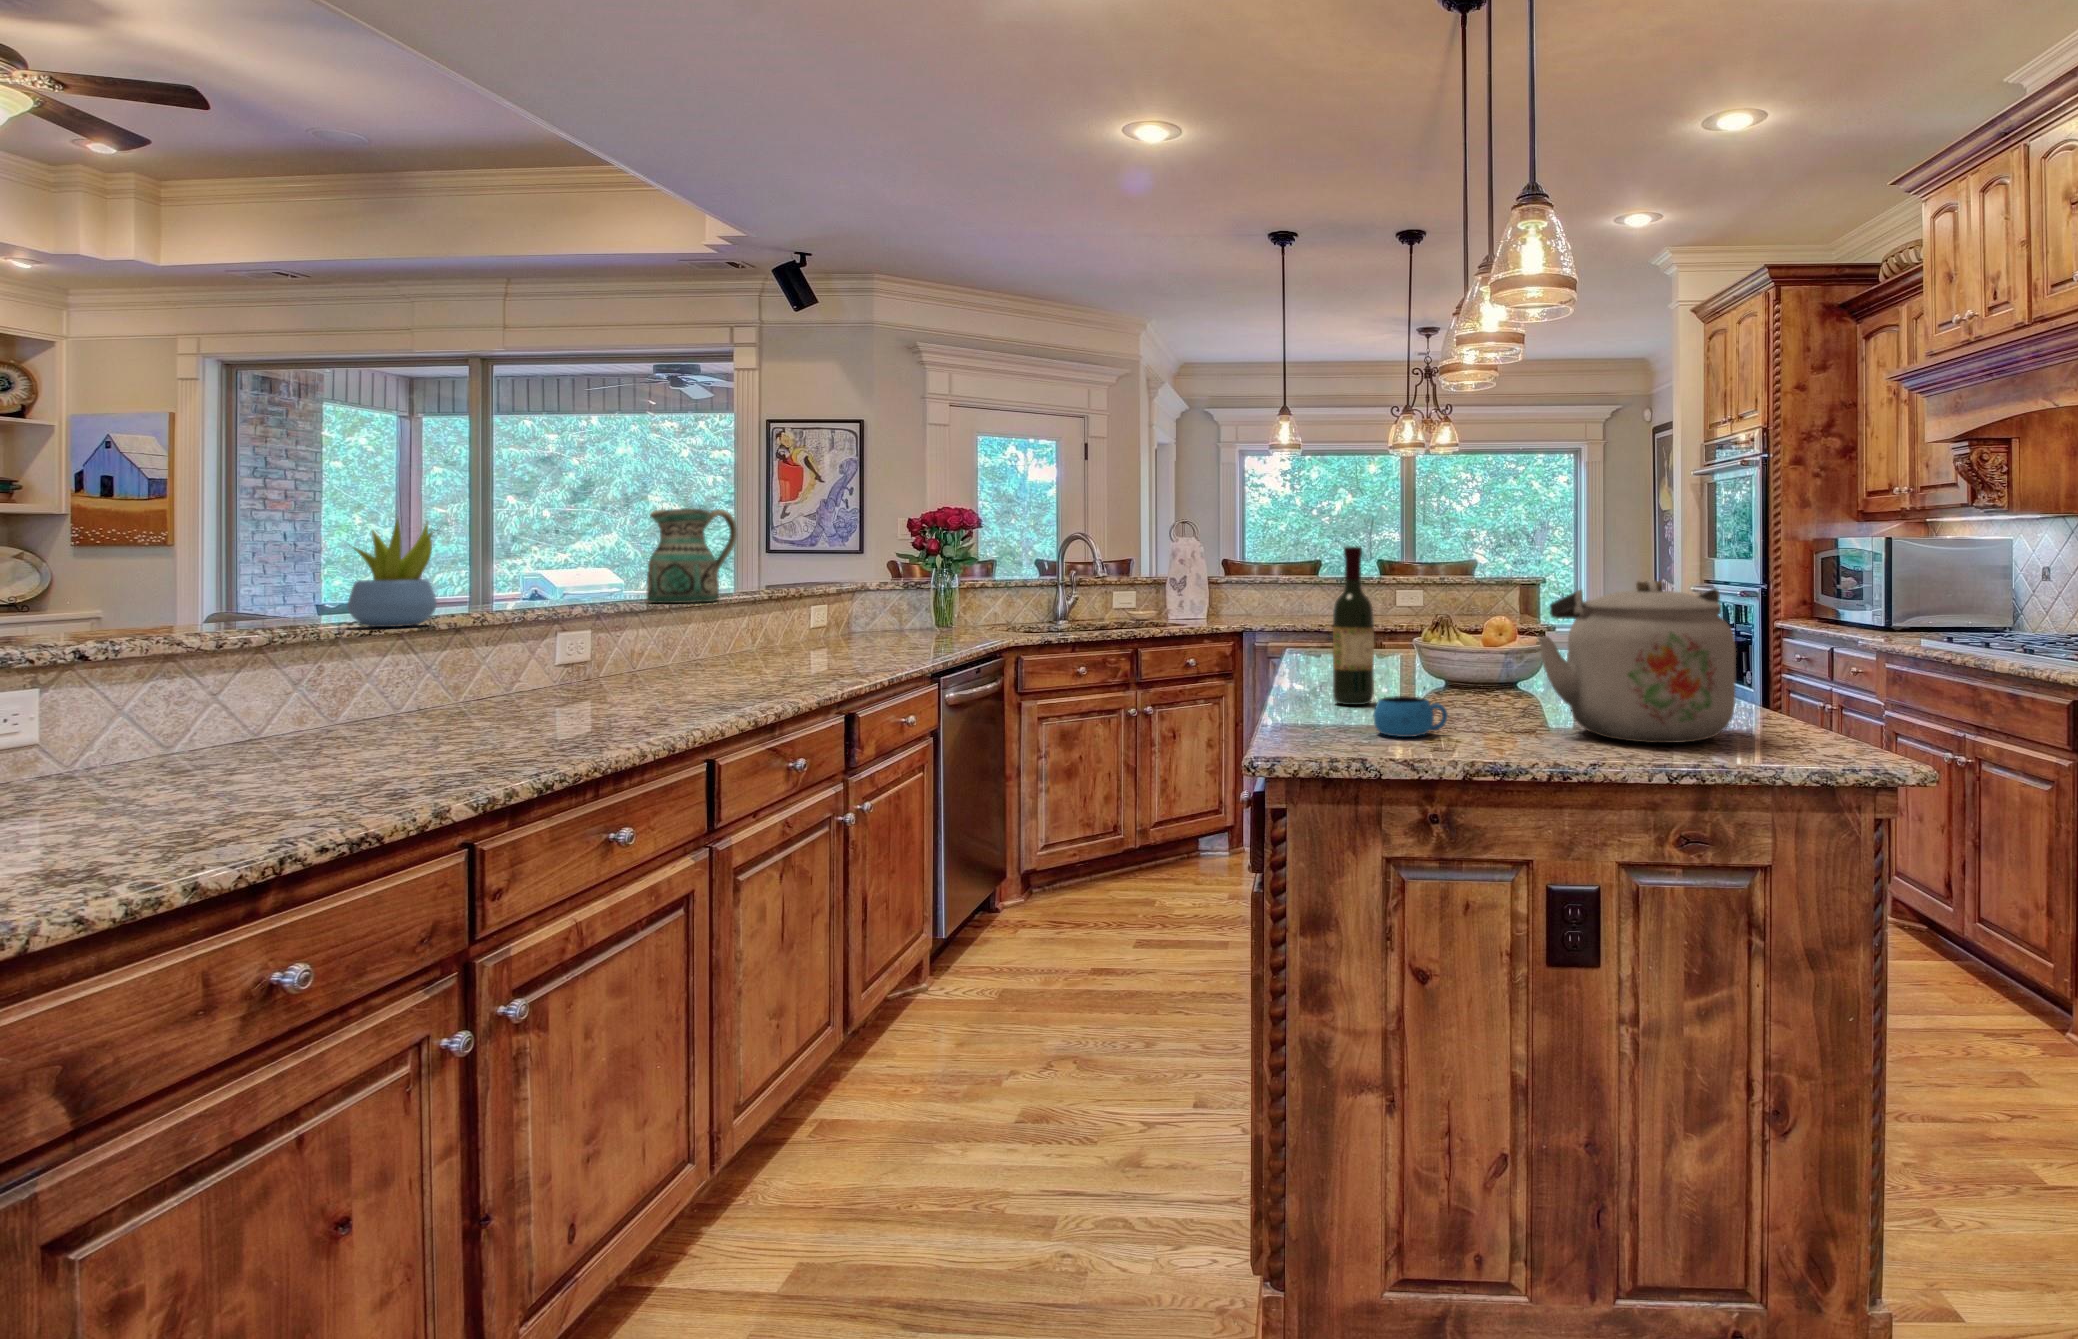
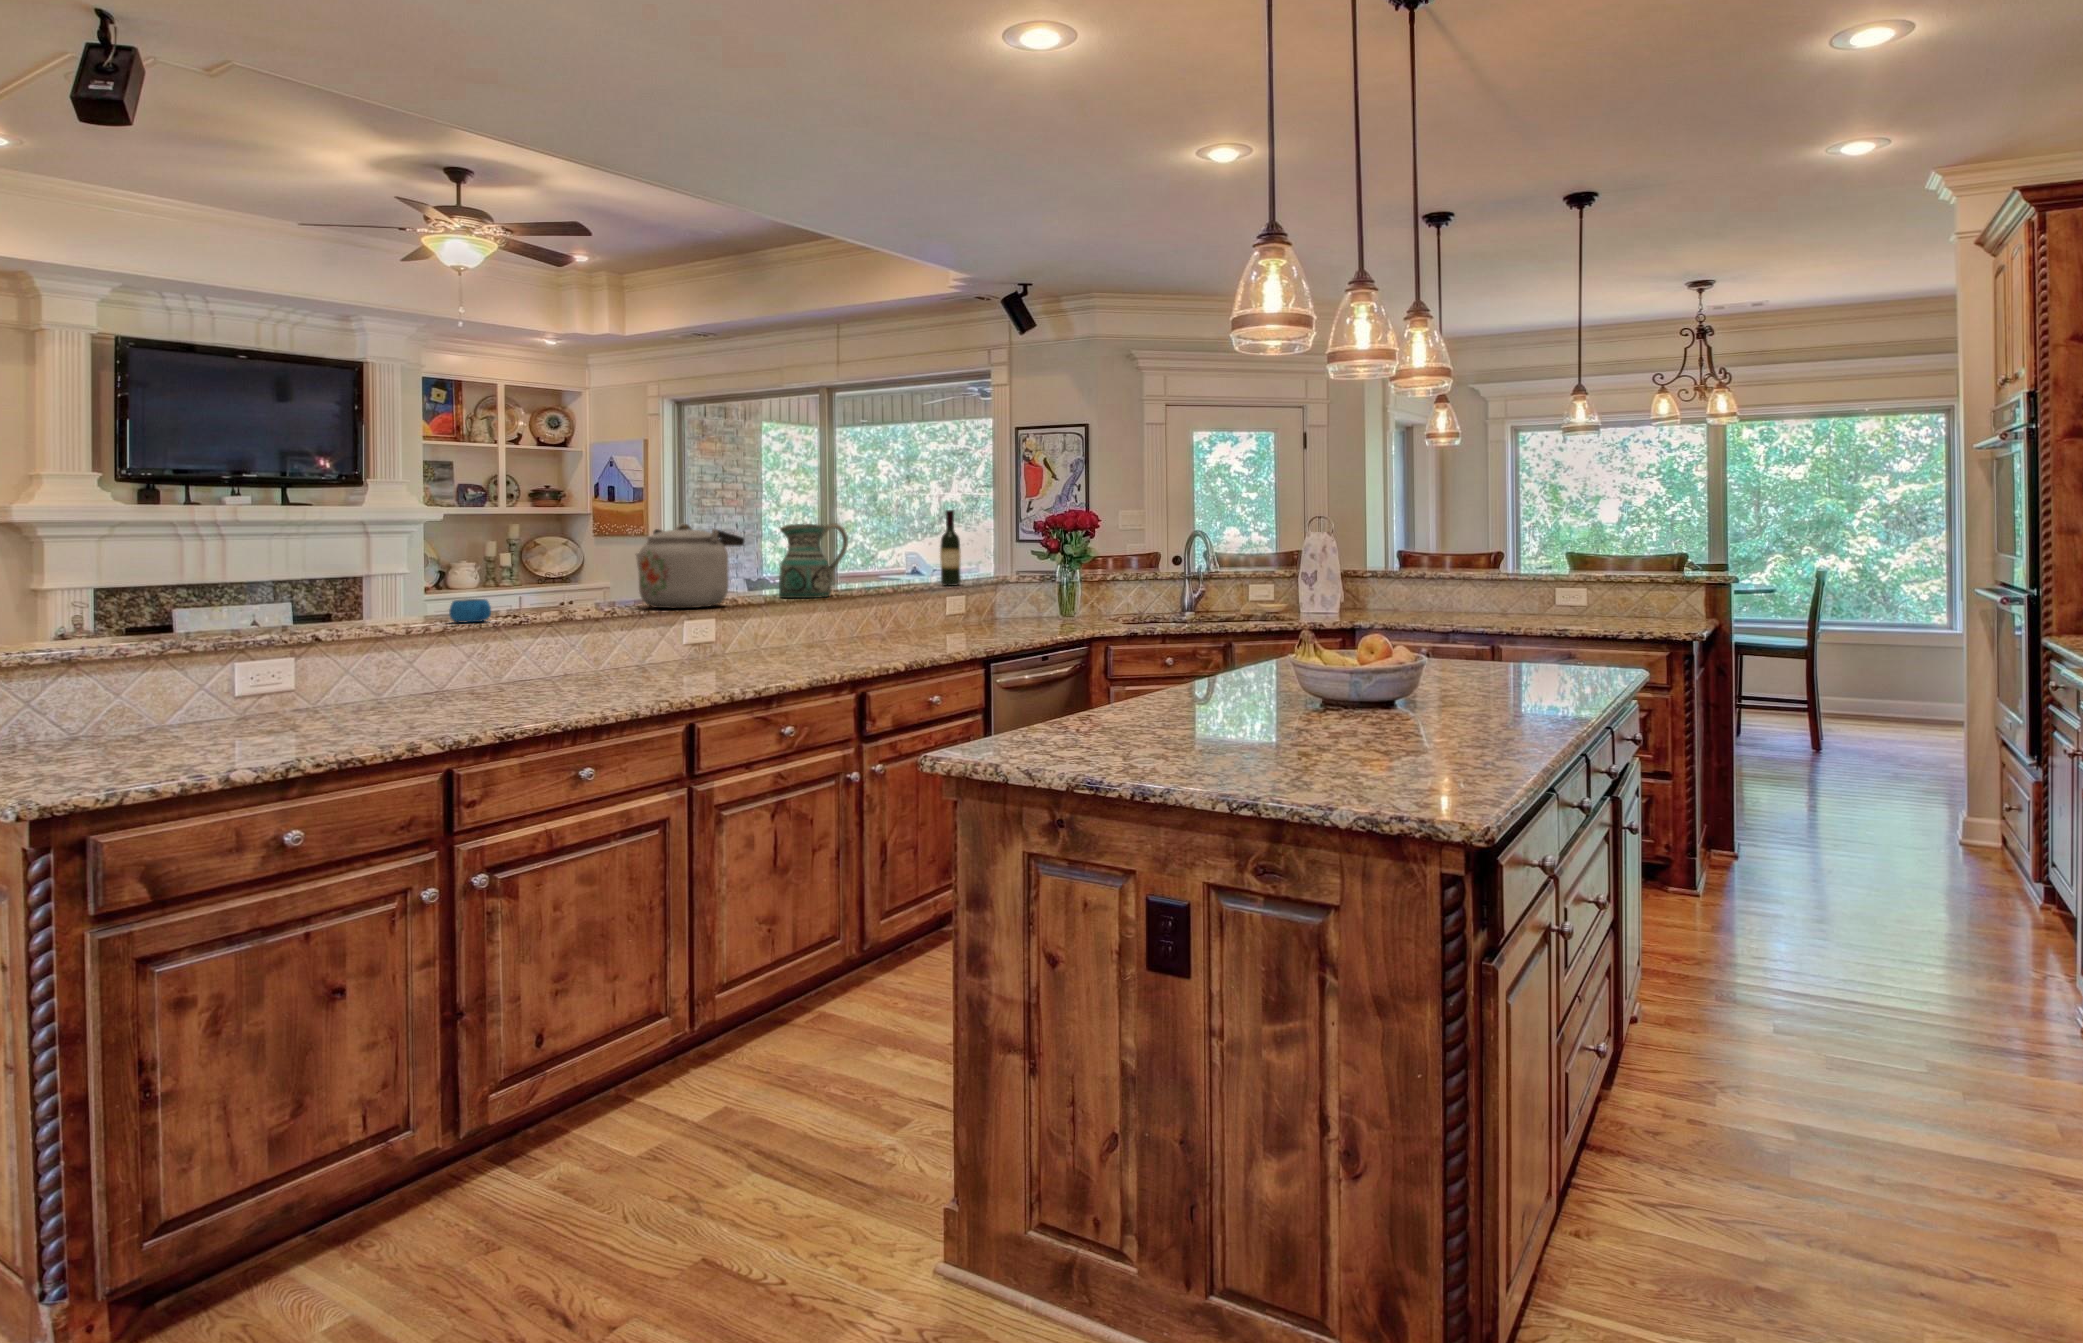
succulent plant: present [347,520,437,627] -> none [530,543,583,616]
wine bottle: present [1333,546,1374,705] -> present [940,510,961,586]
kettle: present [1537,579,1736,743] -> present [636,523,744,608]
mug: present [1373,696,1448,737] -> present [449,599,491,622]

